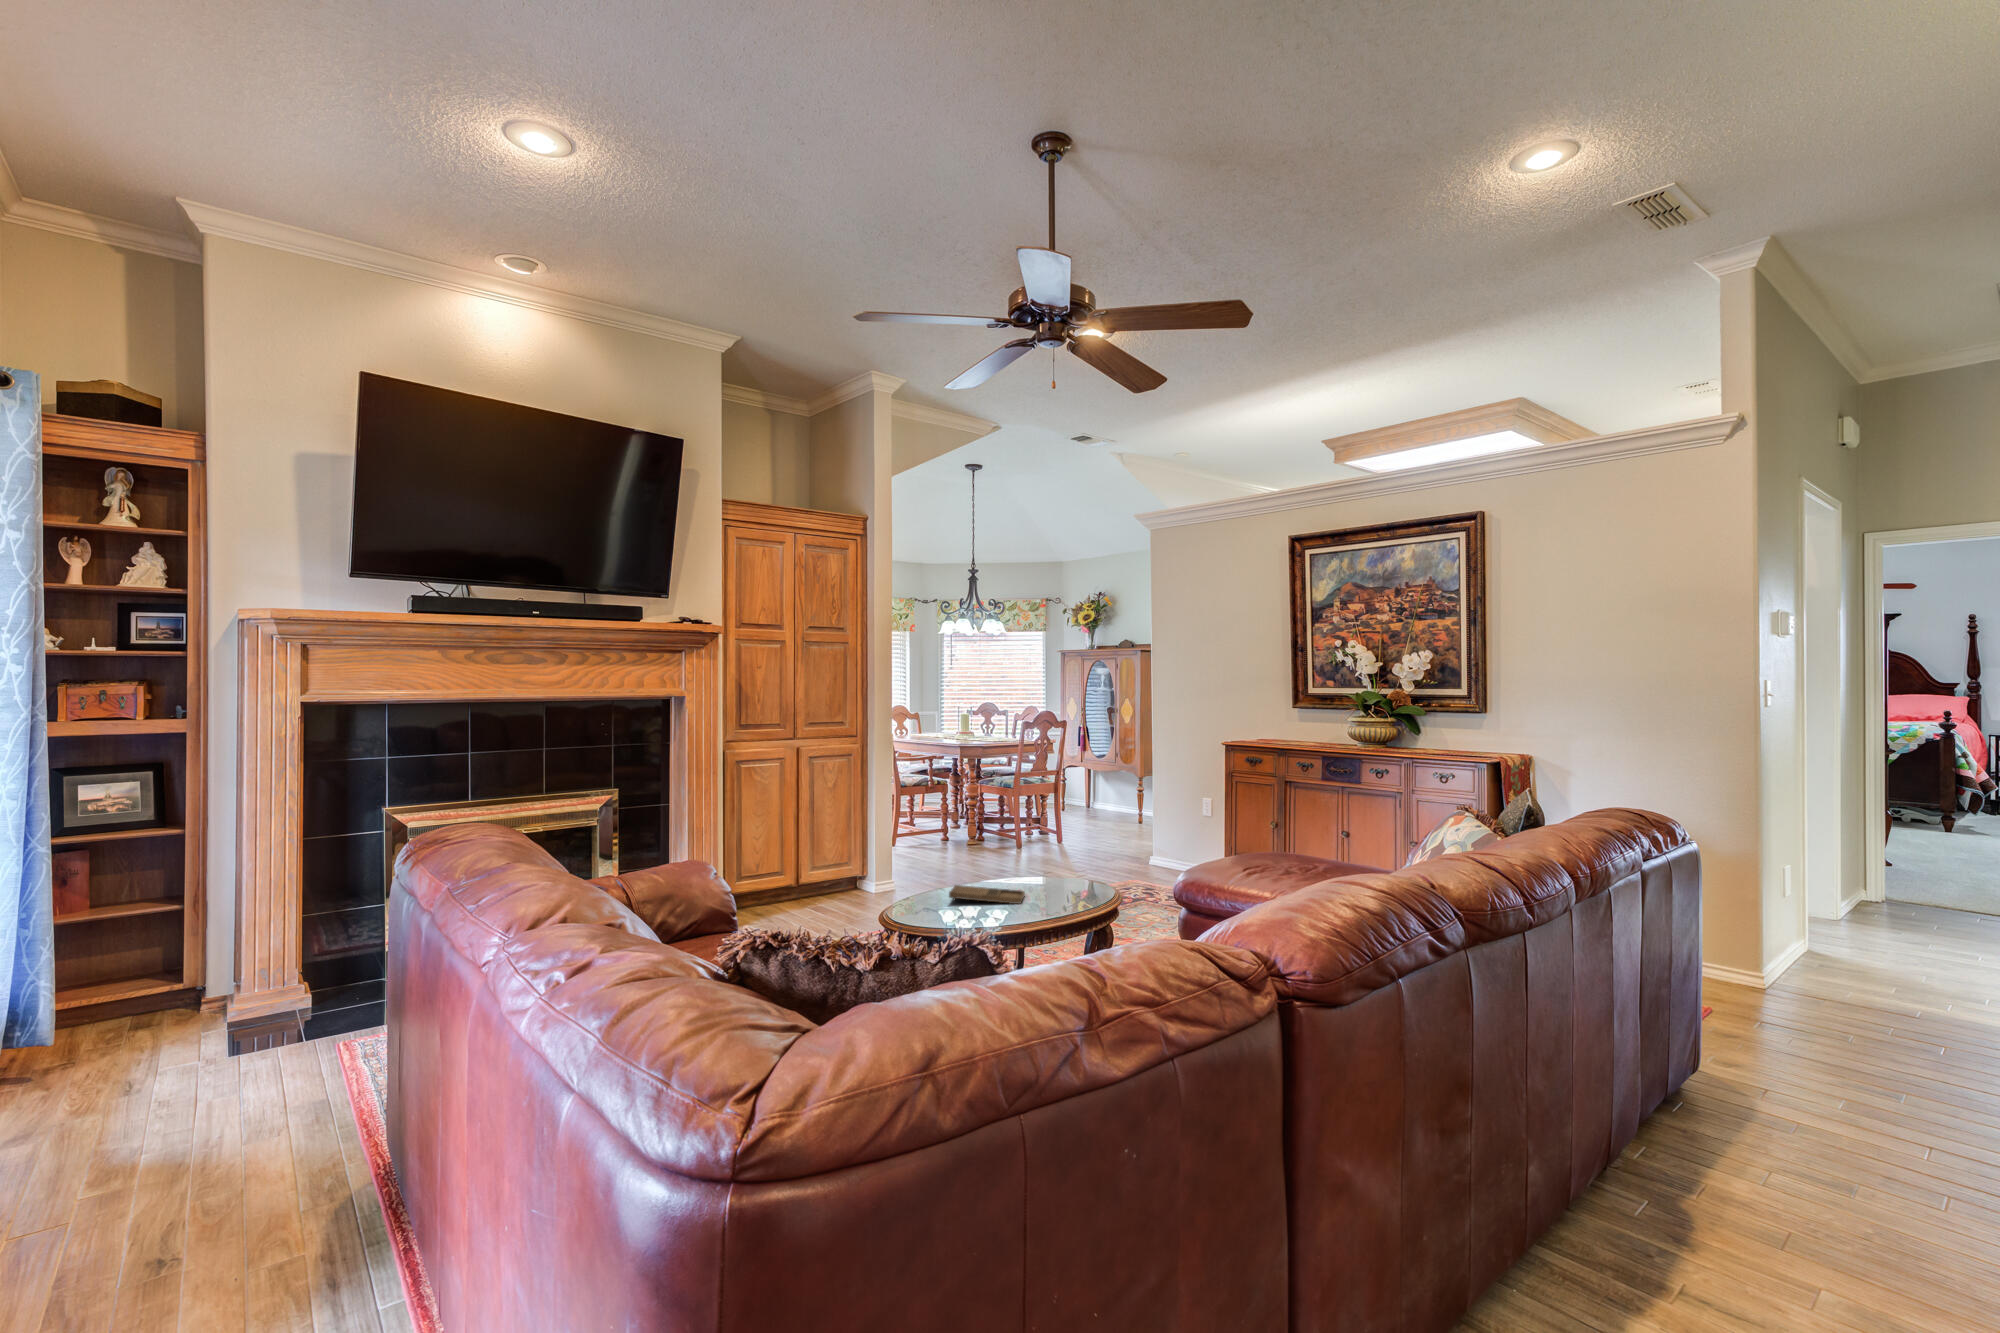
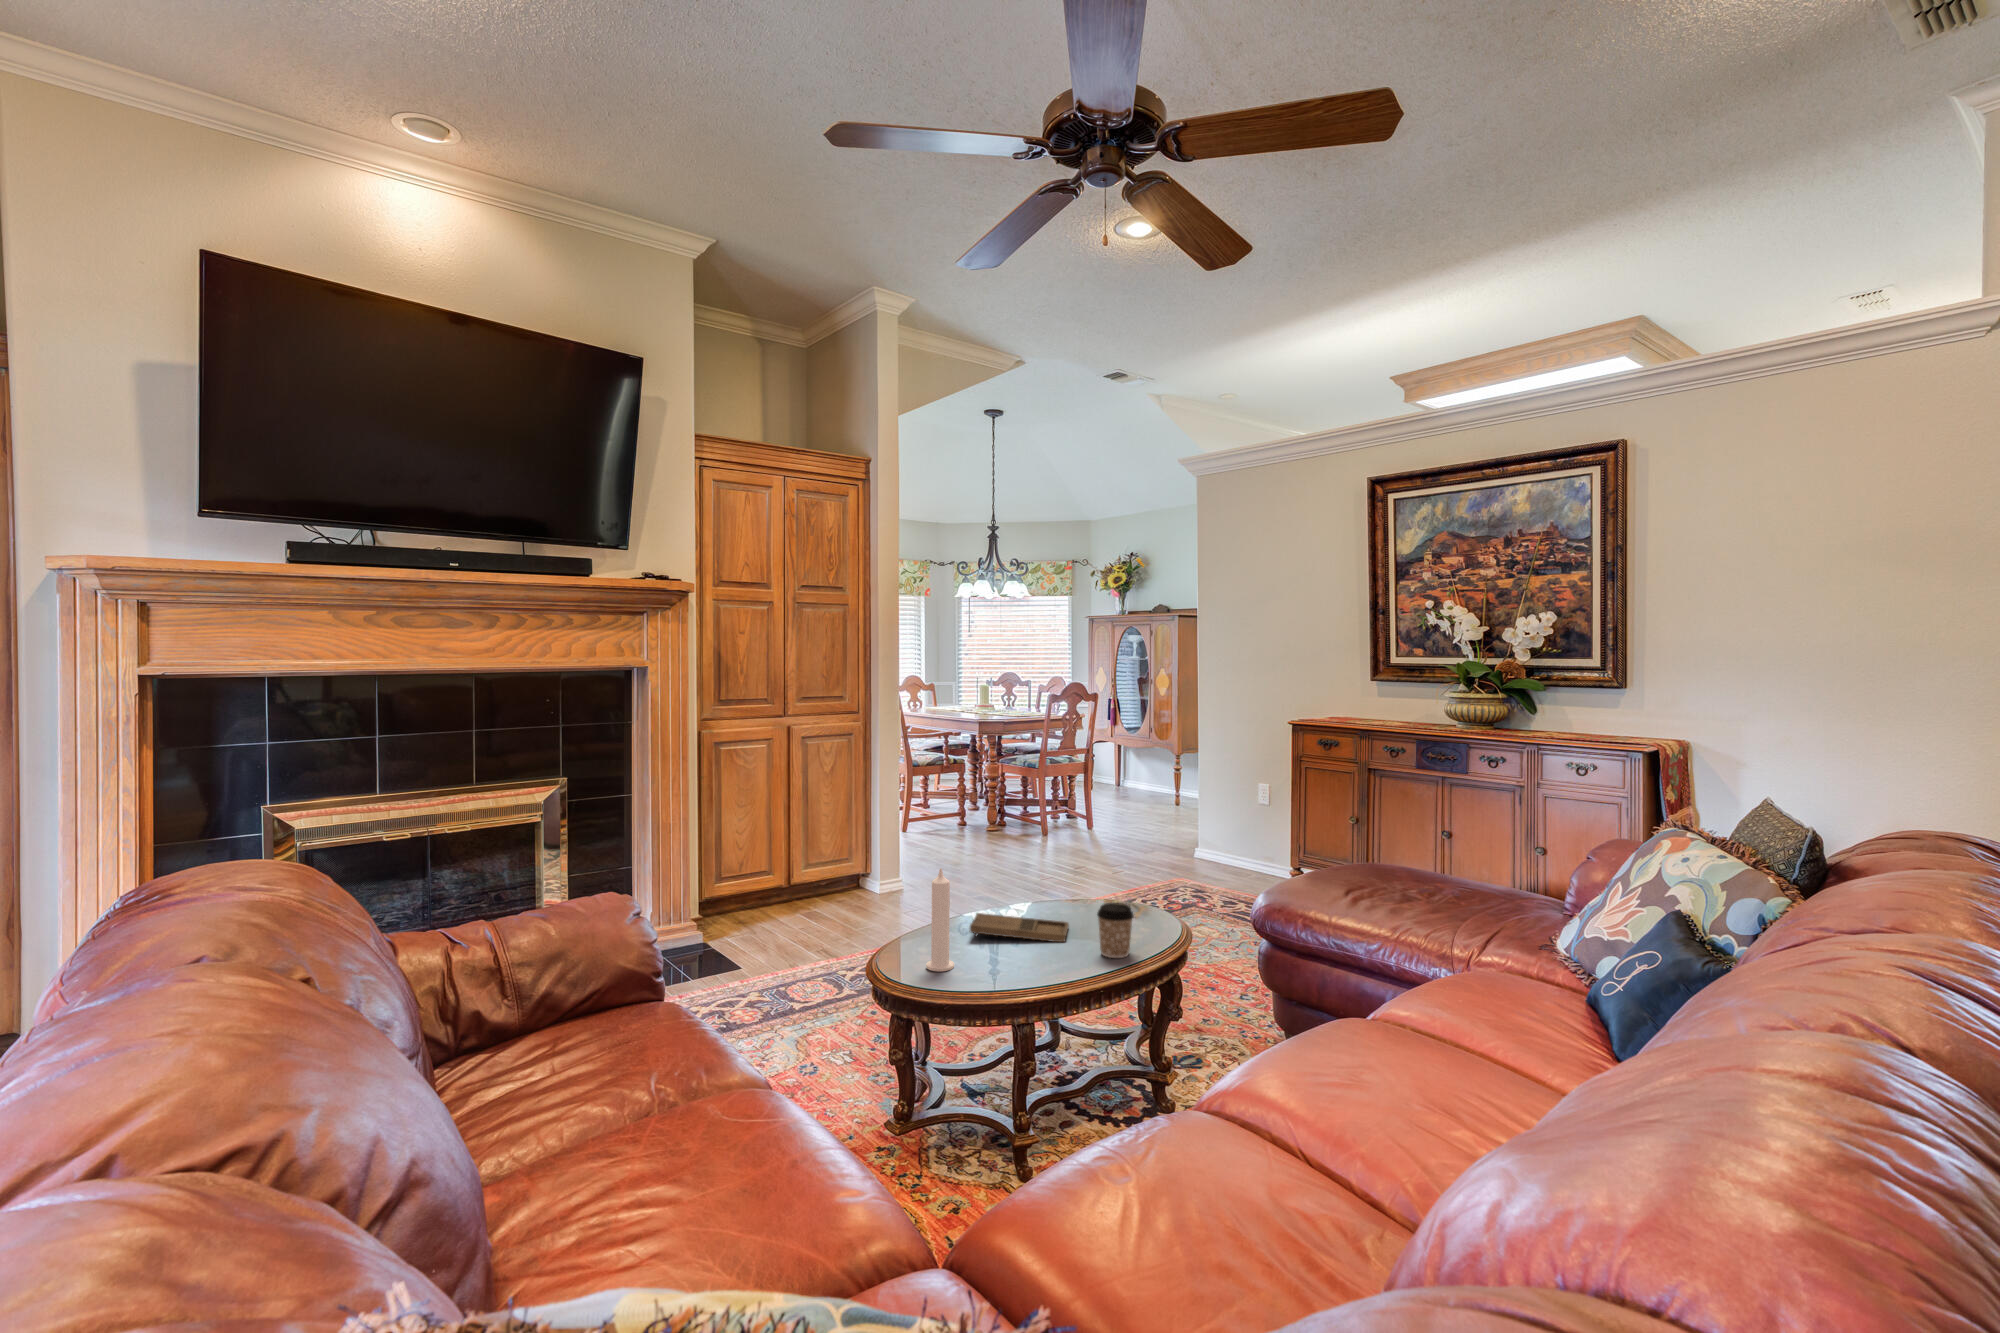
candle: none [916,845,937,922] -> present [926,868,954,971]
coffee cup: none [1044,872,1071,912] -> present [1097,903,1133,958]

